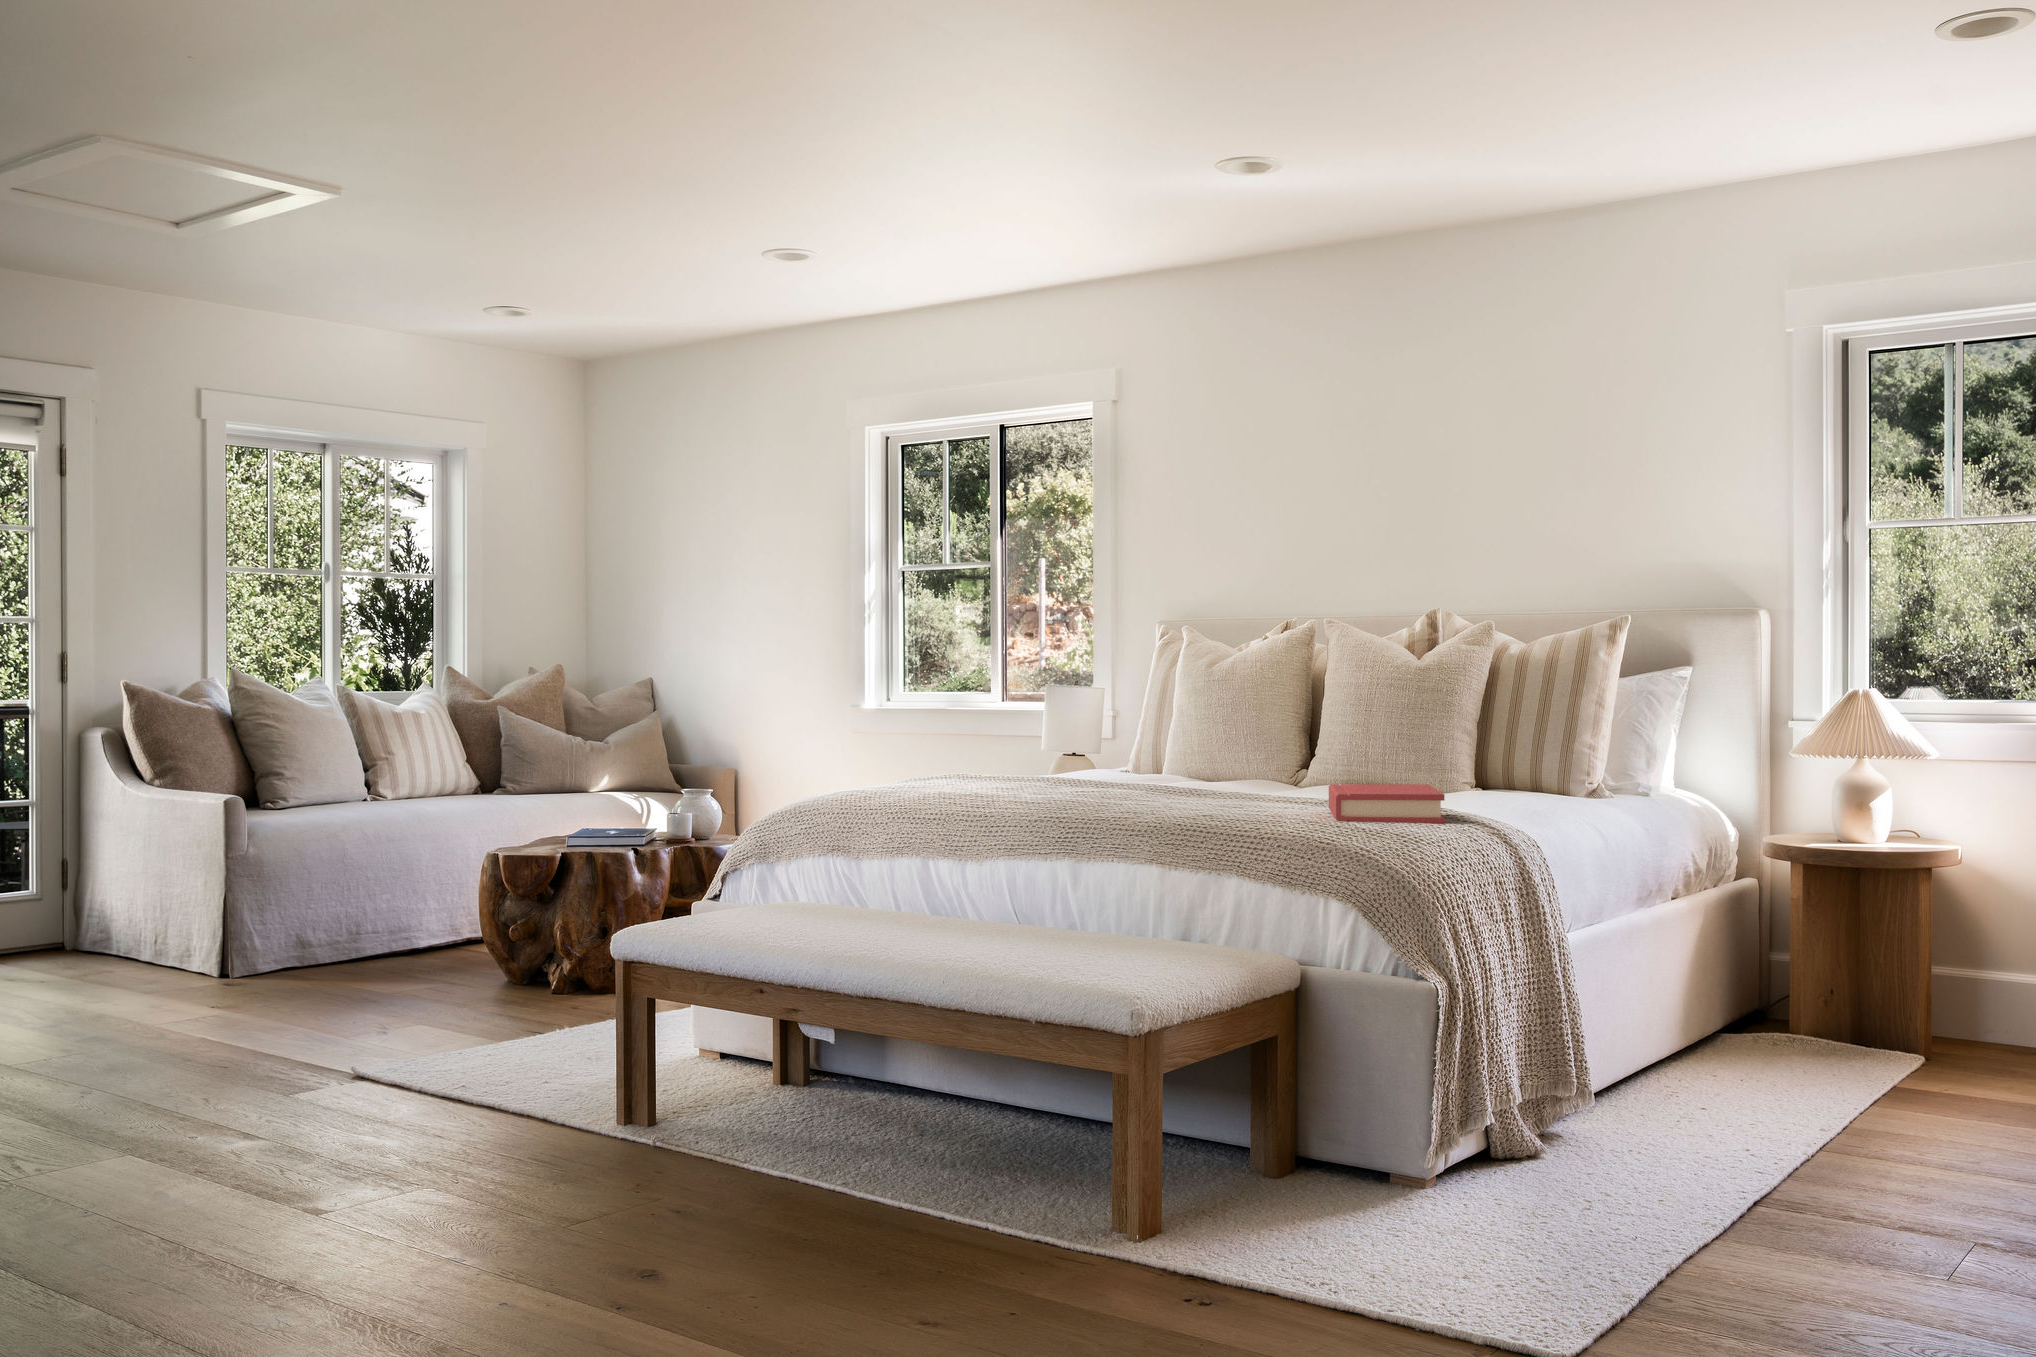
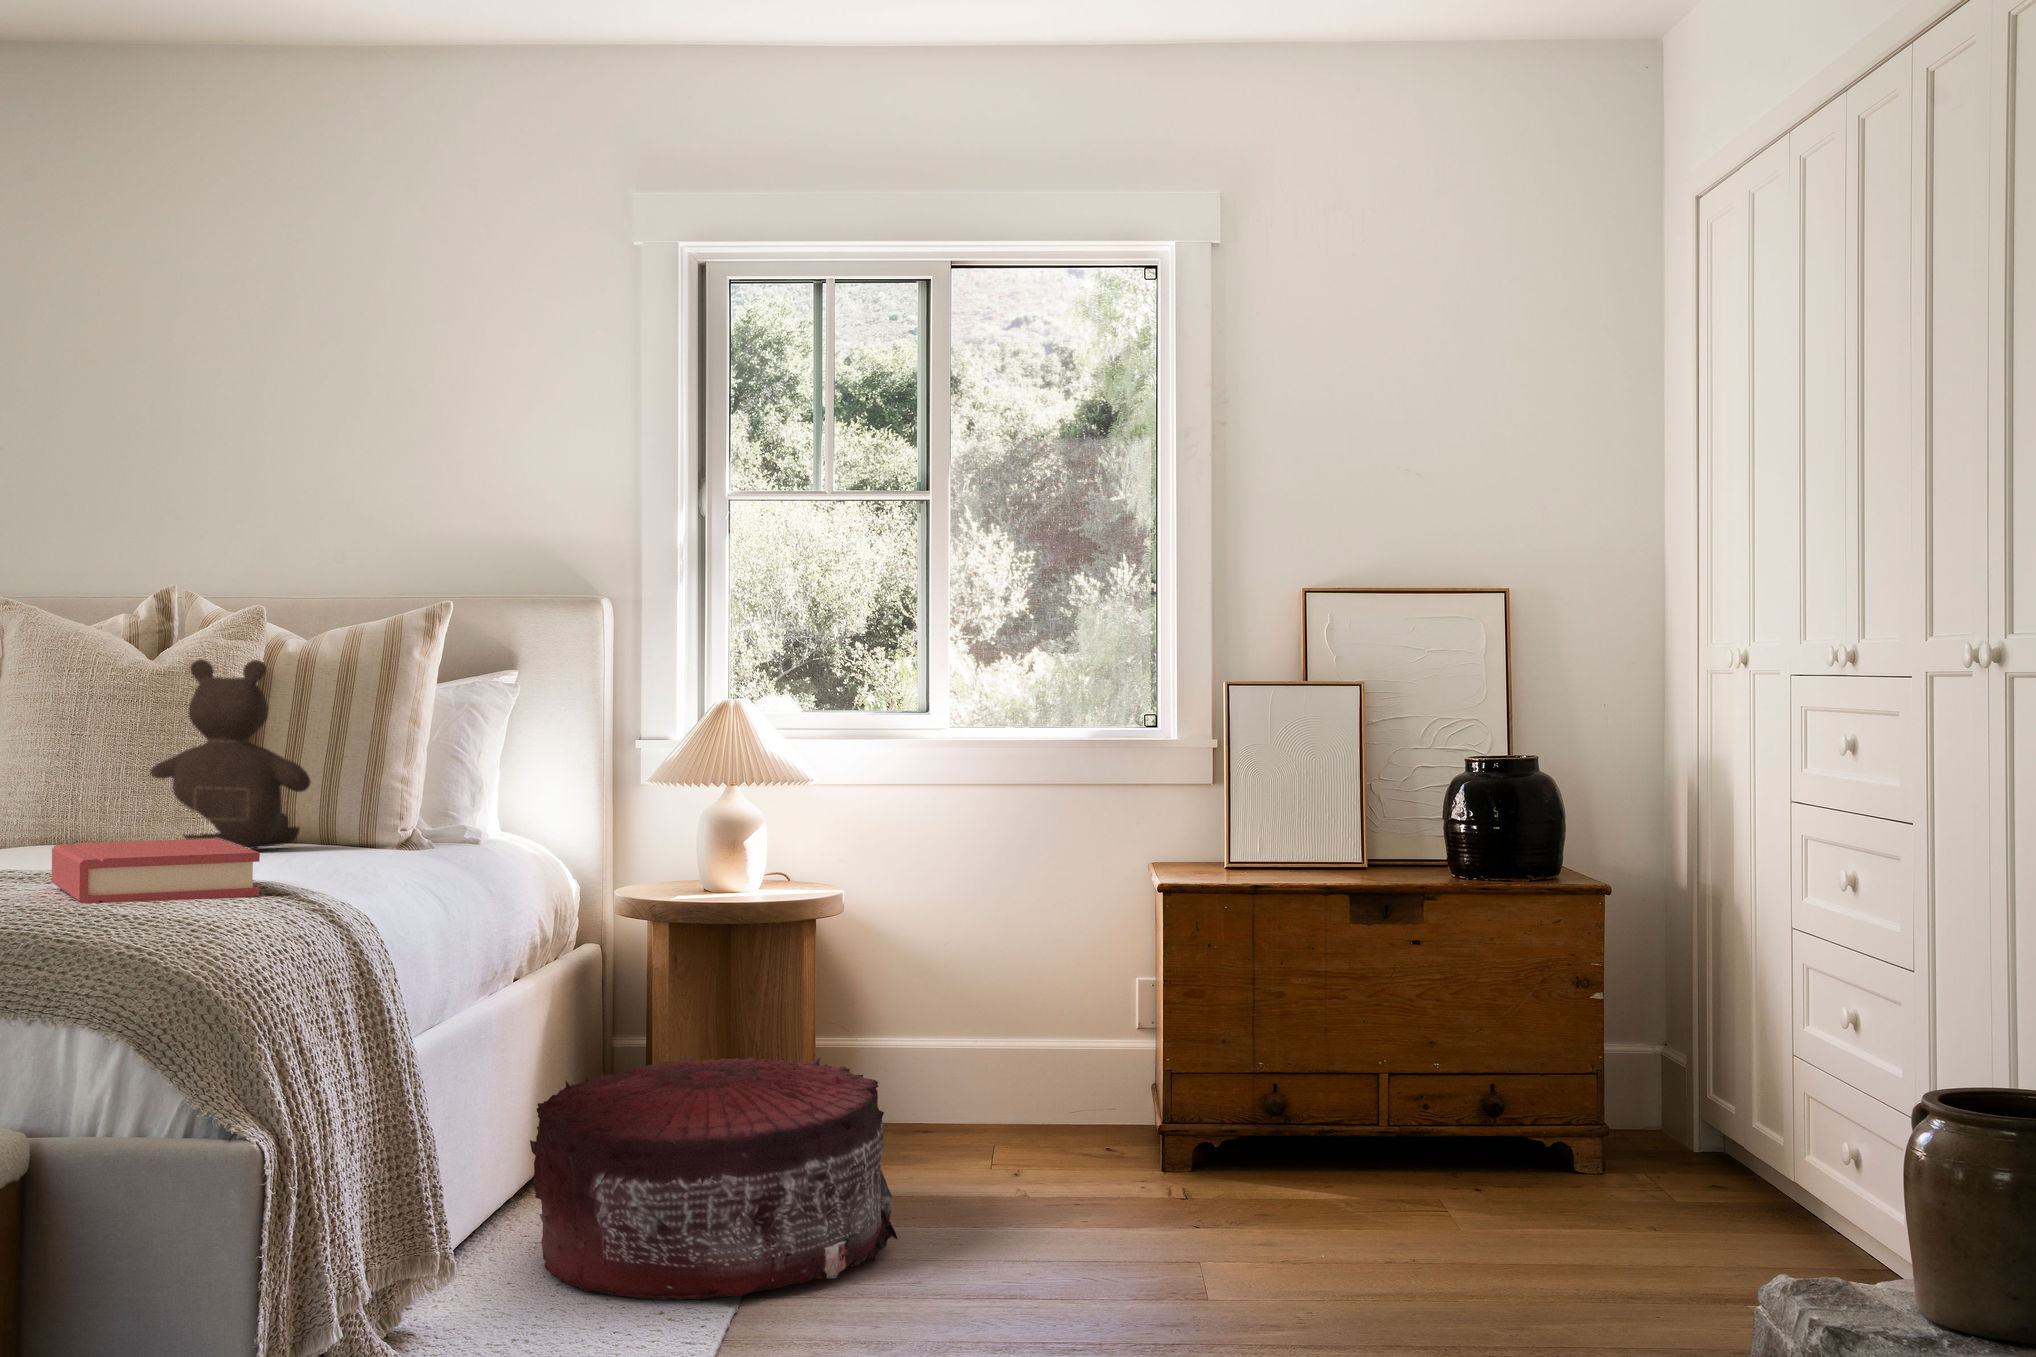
teddy bear: none [1405,659,1515,794] -> present [150,659,310,849]
pouf: none [1662,973,1976,1161] -> present [530,1055,897,1299]

